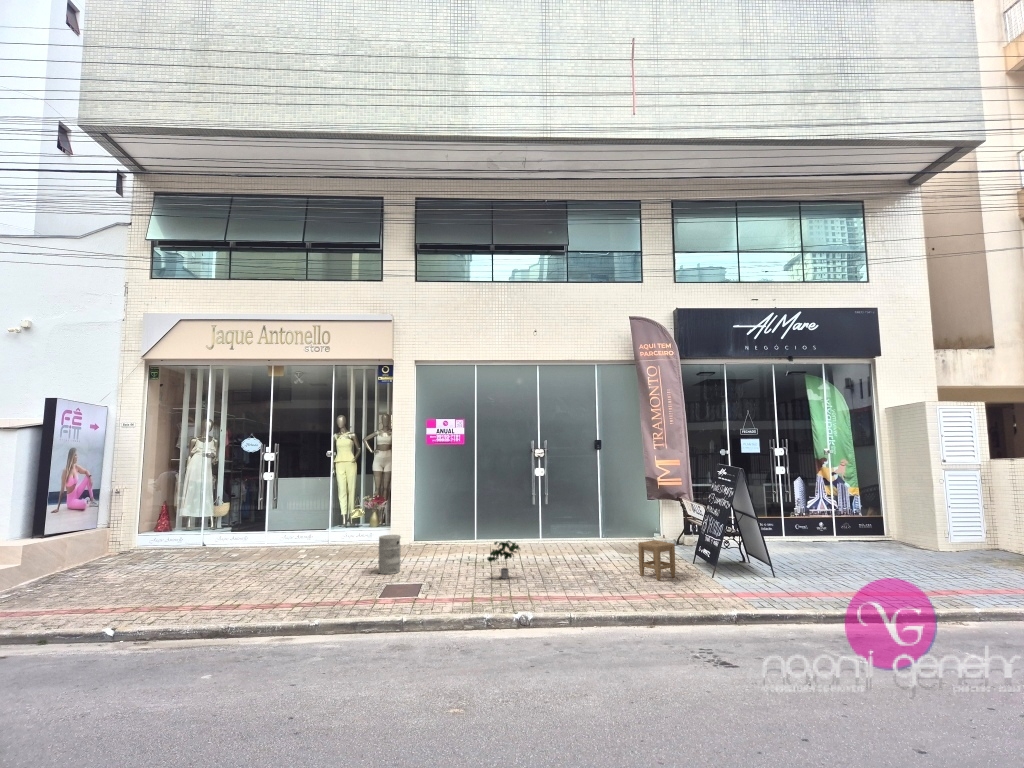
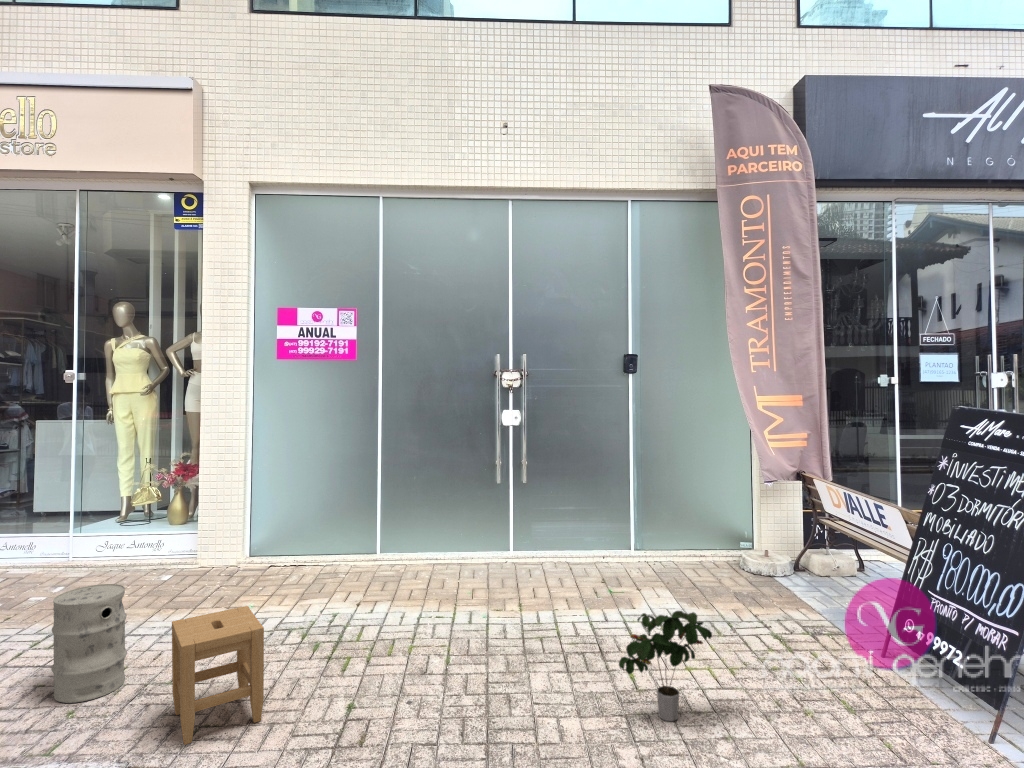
stool: present [638,540,675,580] -> present [172,606,264,745]
potted plant: present [487,541,520,579] -> present [619,611,712,721]

